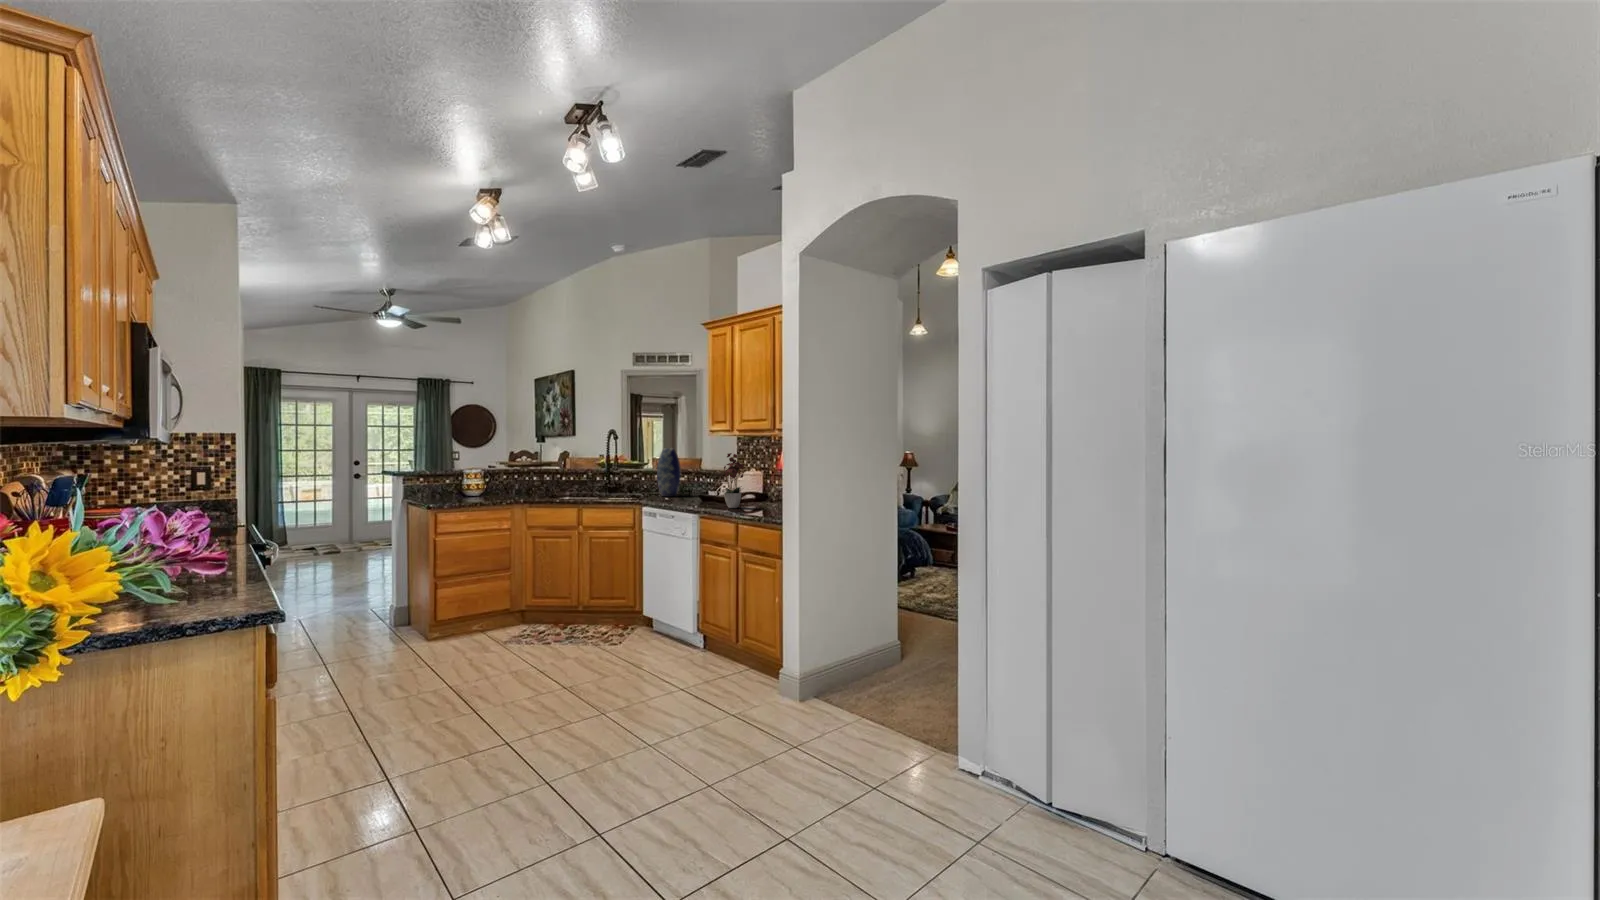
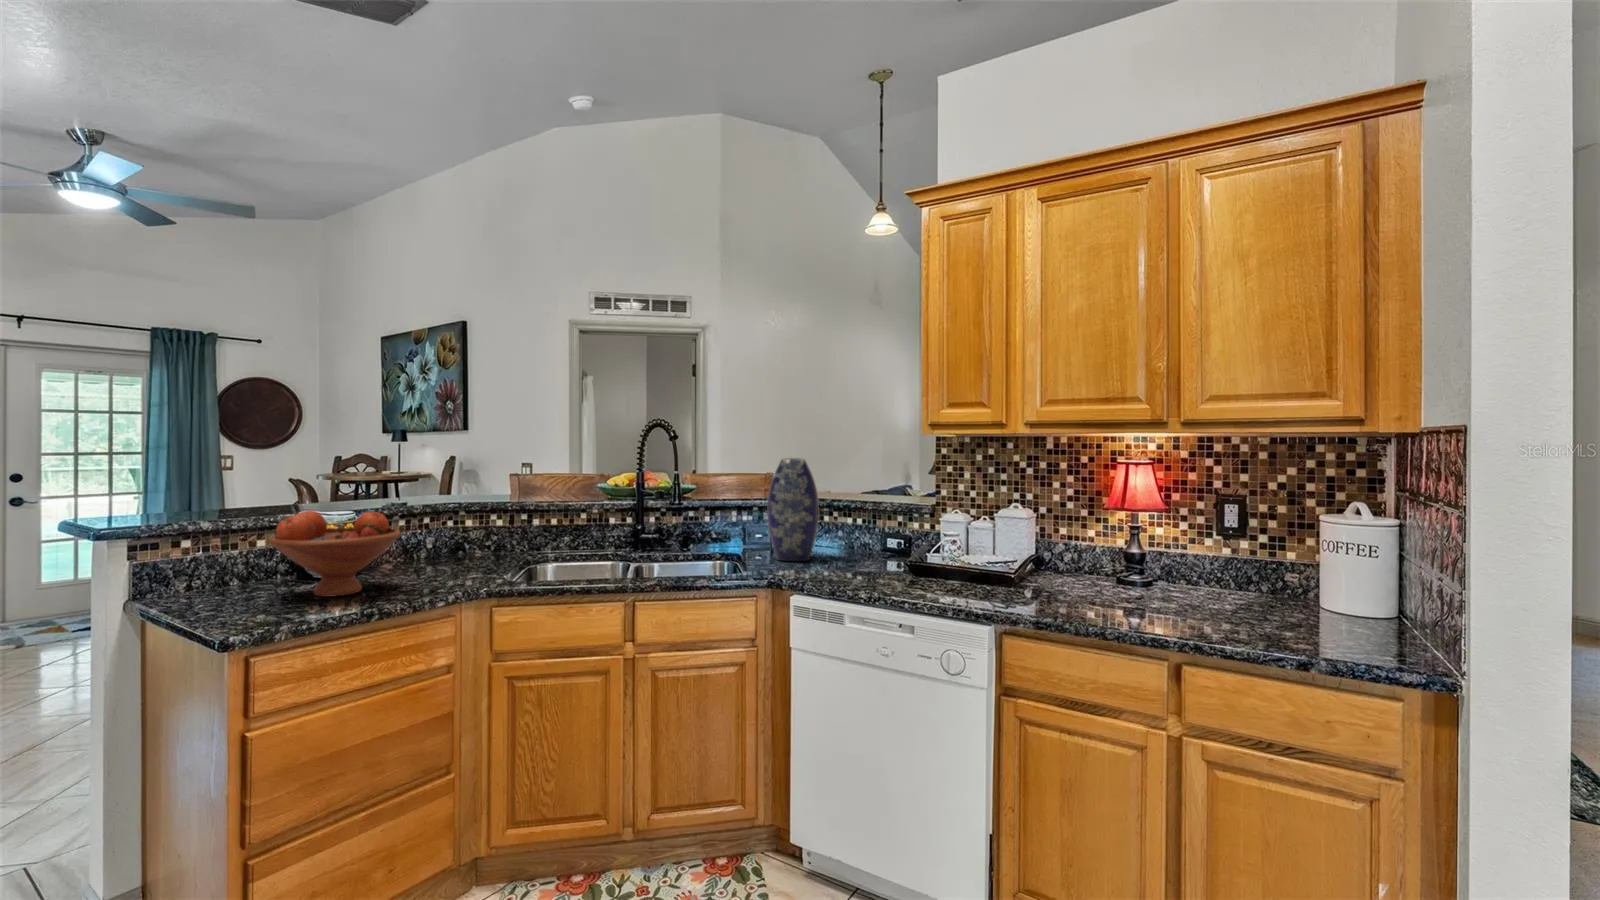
flower arrangement: present [724,453,743,508] -> none [1041,469,1124,609]
fruit bowl: none [447,468,494,500] -> present [270,510,401,597]

